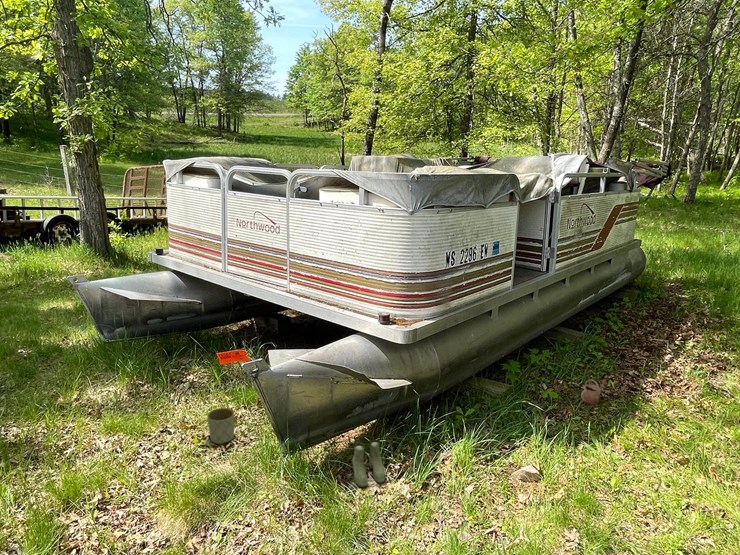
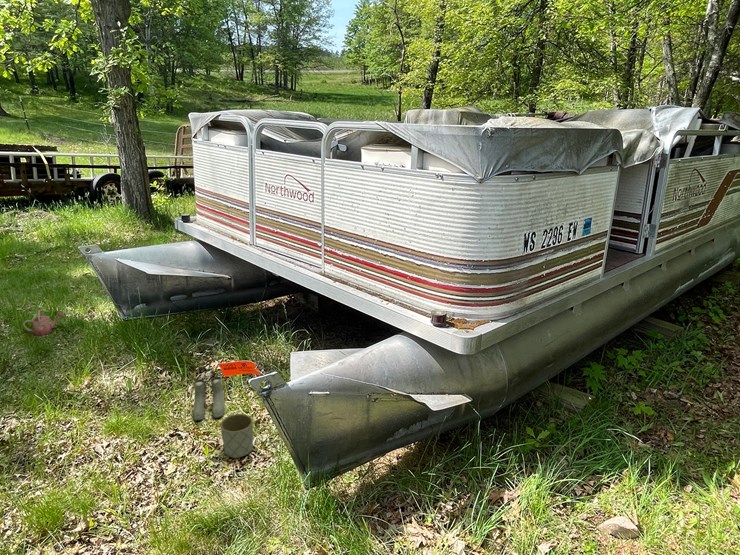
watering can: present [581,379,607,404] -> present [23,310,65,335]
boots: present [353,440,385,487] -> present [193,377,225,421]

